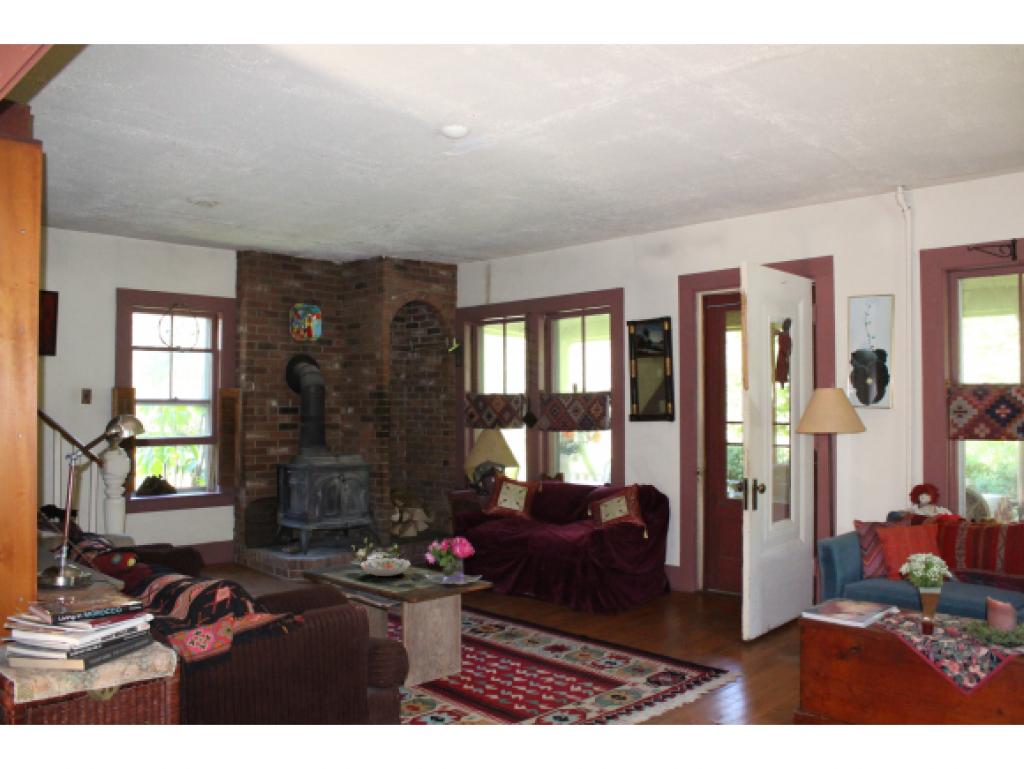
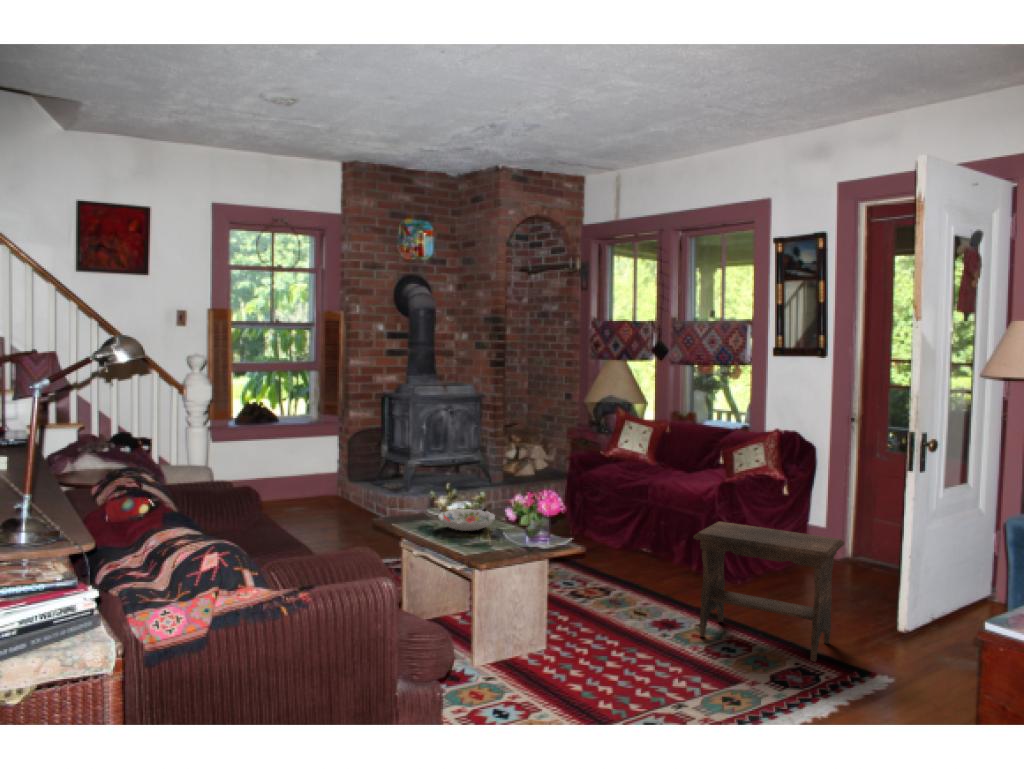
footstool: none [578,558,696,666] -> present [693,522,844,662]

